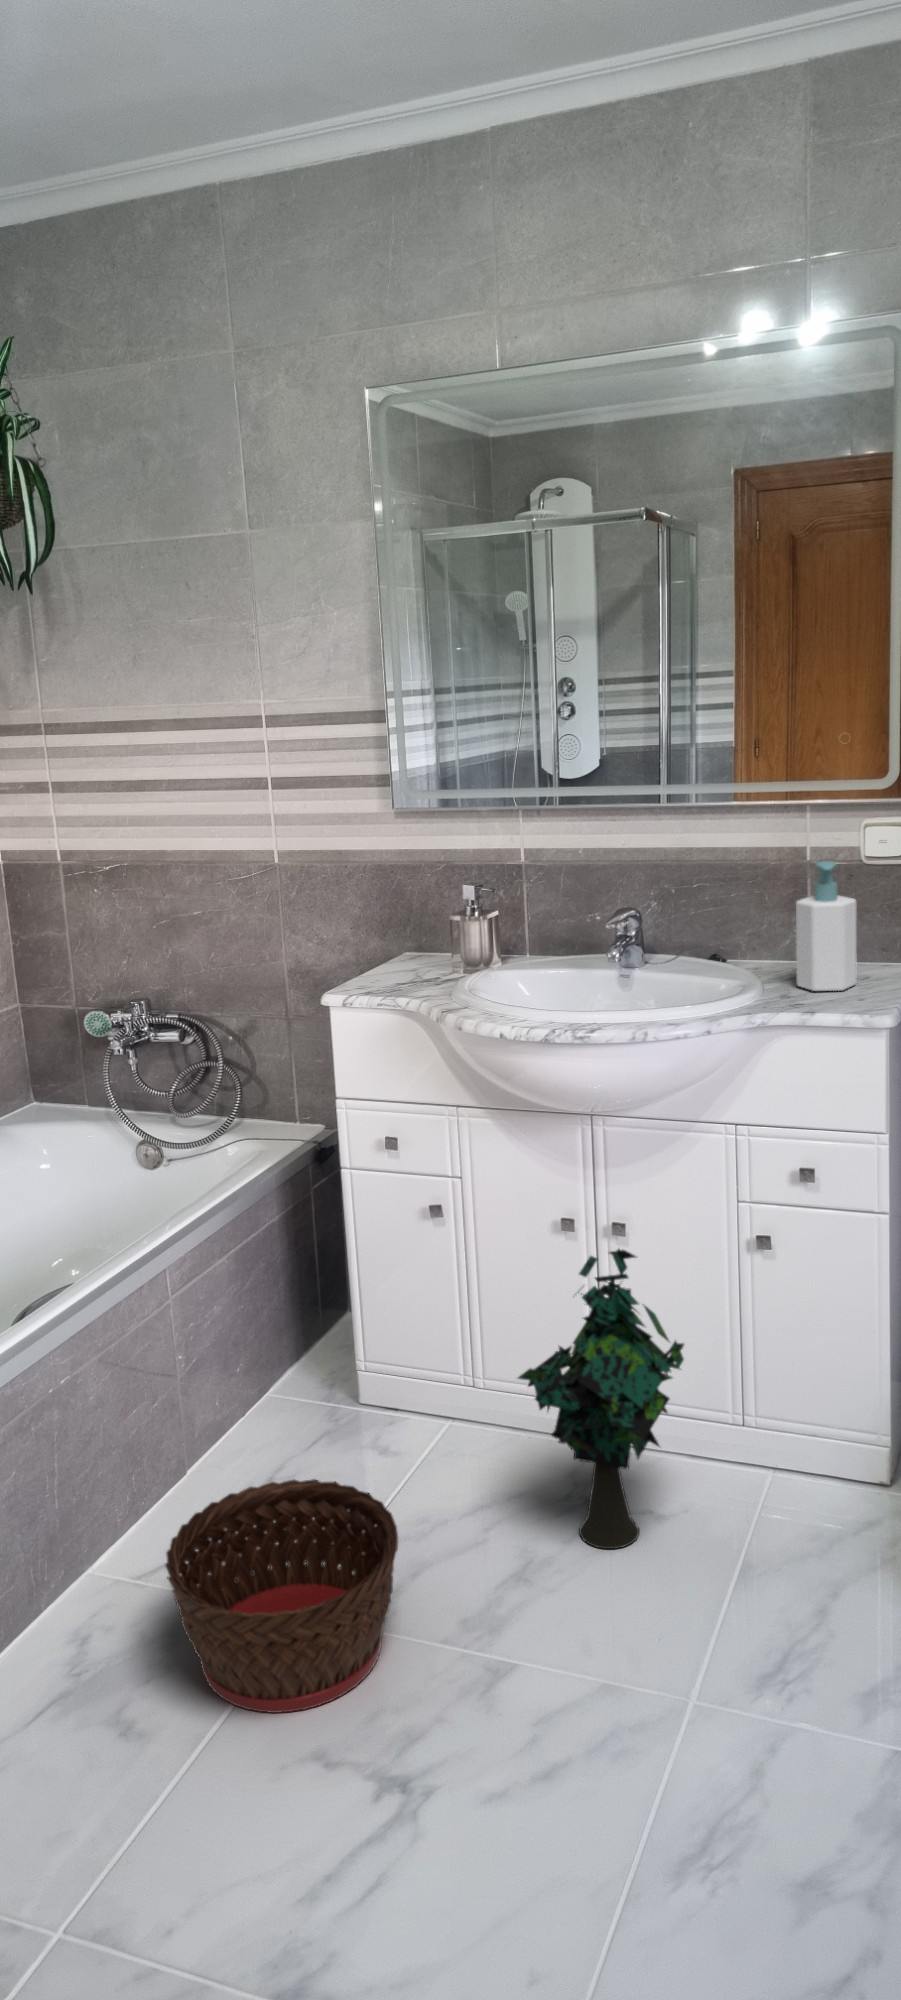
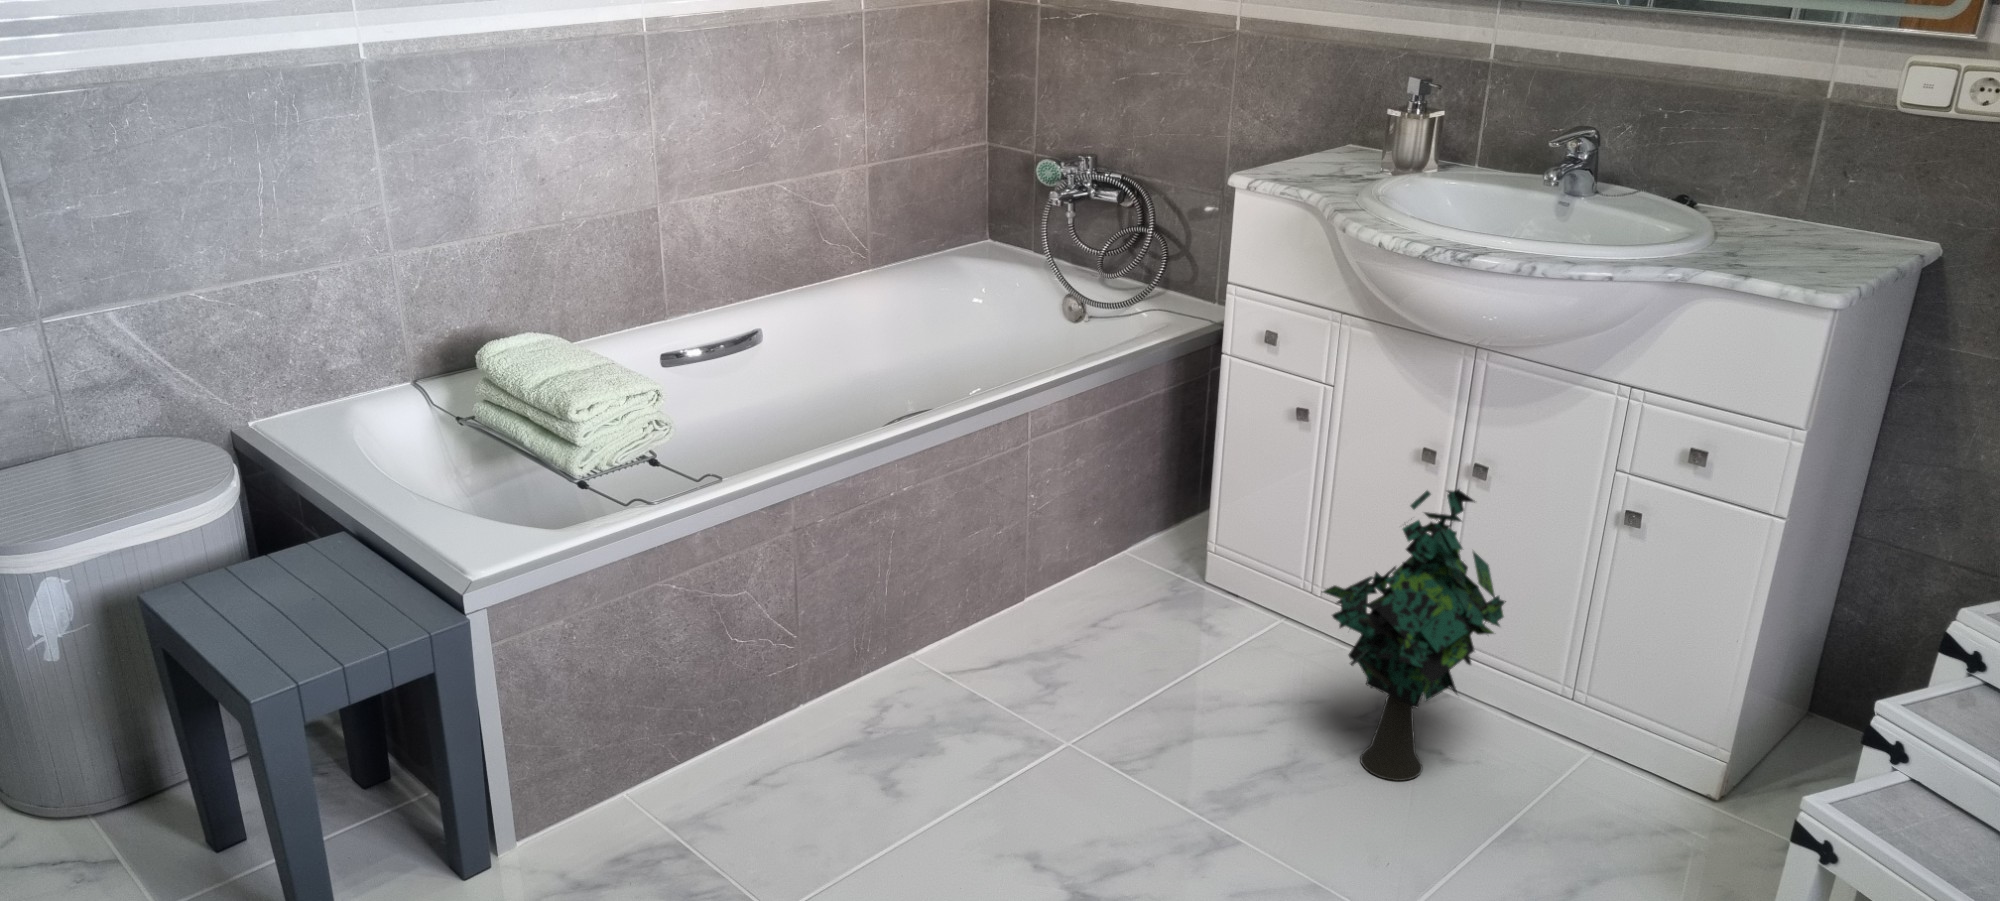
soap bottle: present [796,861,856,991] -> none [1750,105,1847,261]
basket: present [165,1479,398,1713] -> none [944,625,1161,827]

